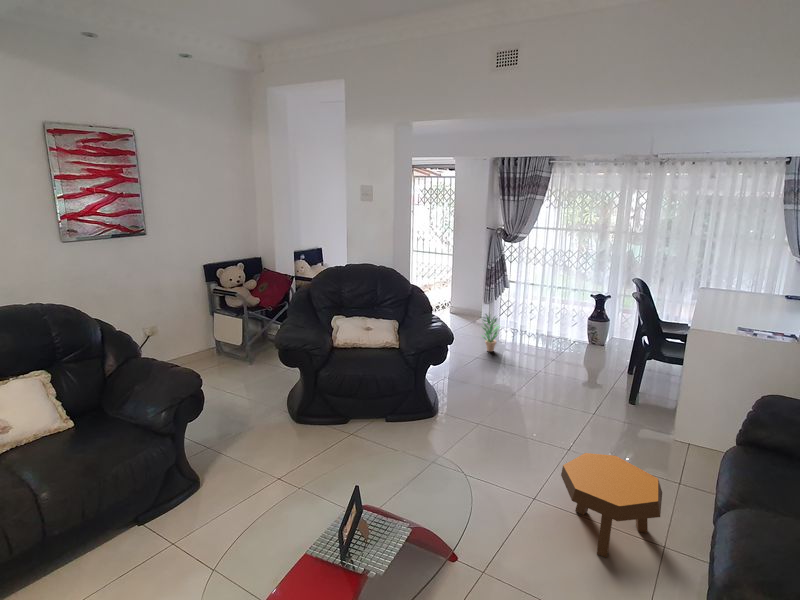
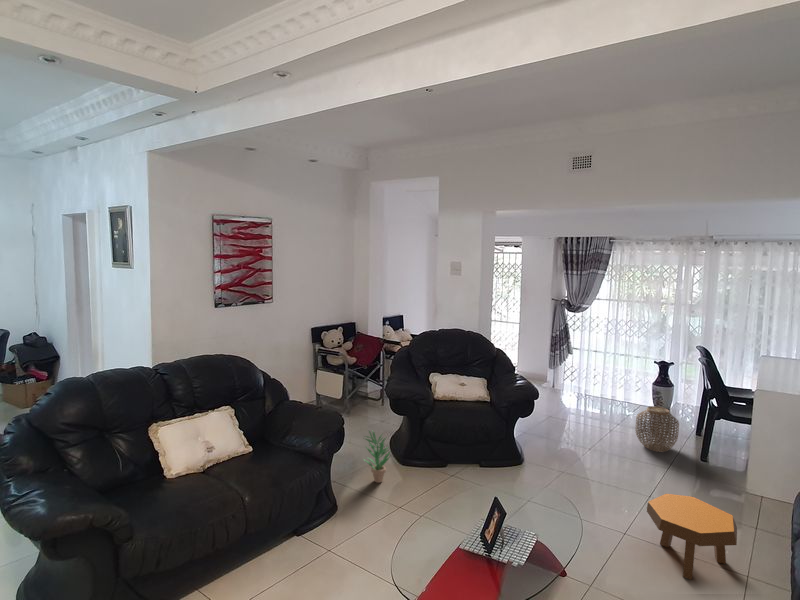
potted plant: present [482,314,499,352] -> present [365,431,390,483]
woven basket: none [564,345,610,394] -> present [635,406,679,452]

